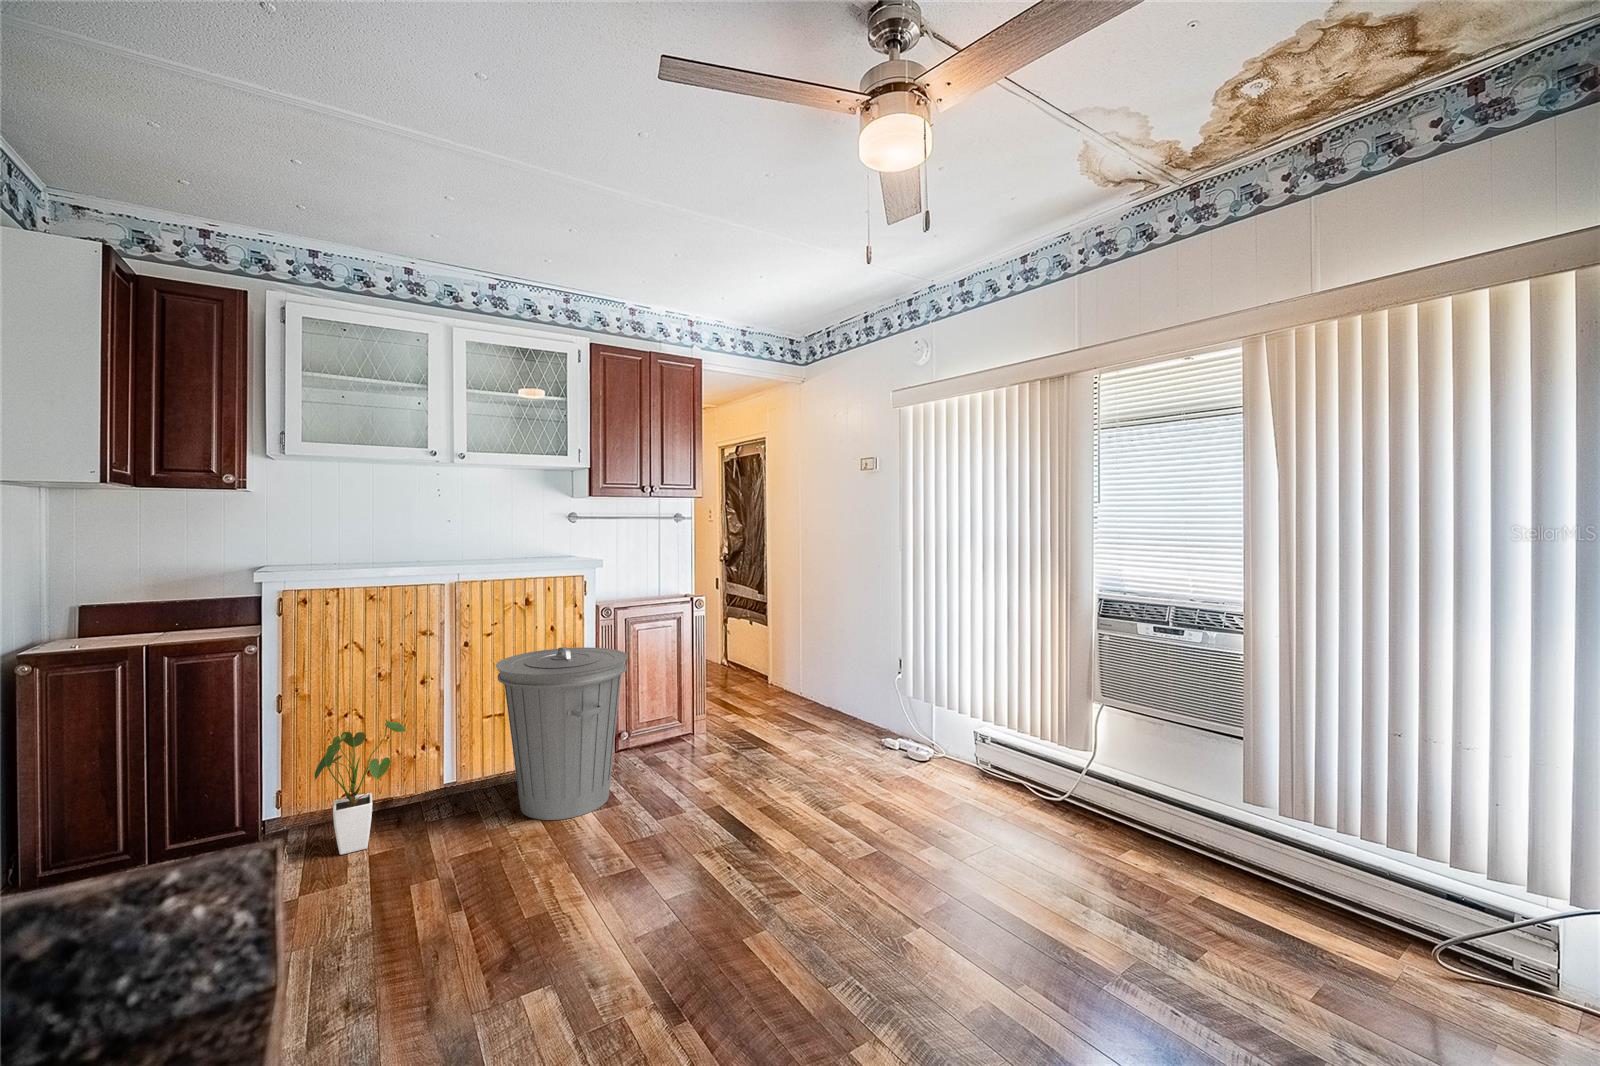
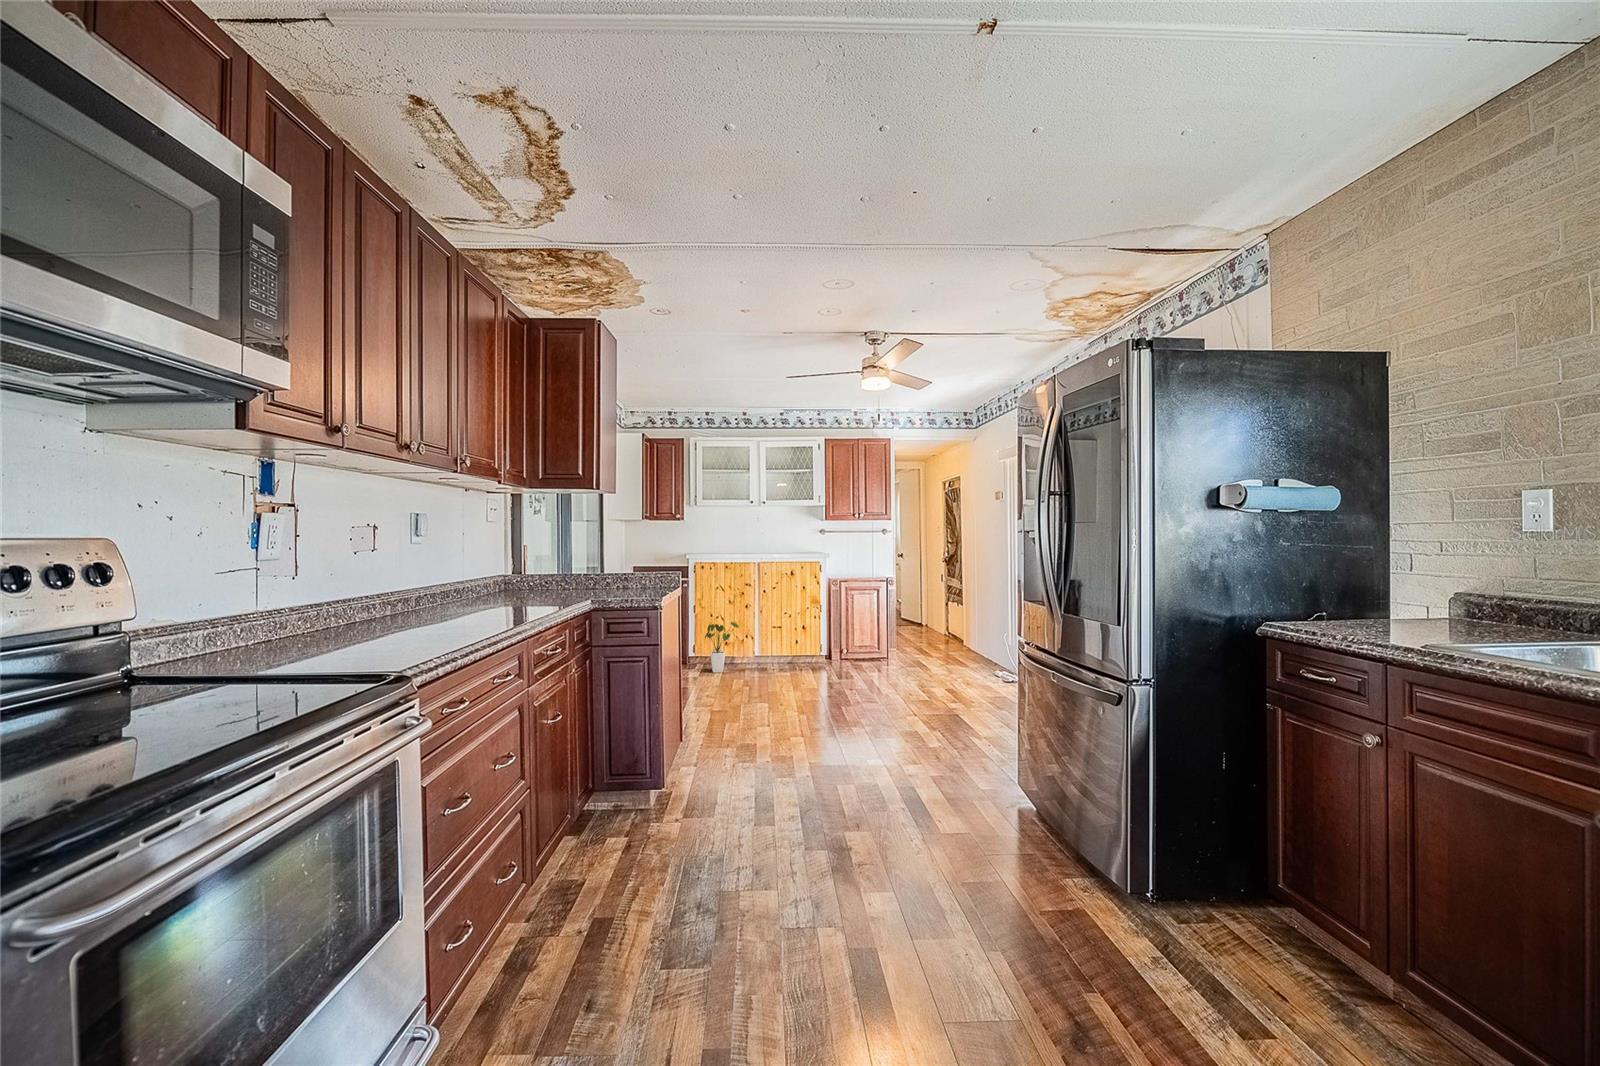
trash can: present [496,647,628,820] -> none [773,595,834,675]

